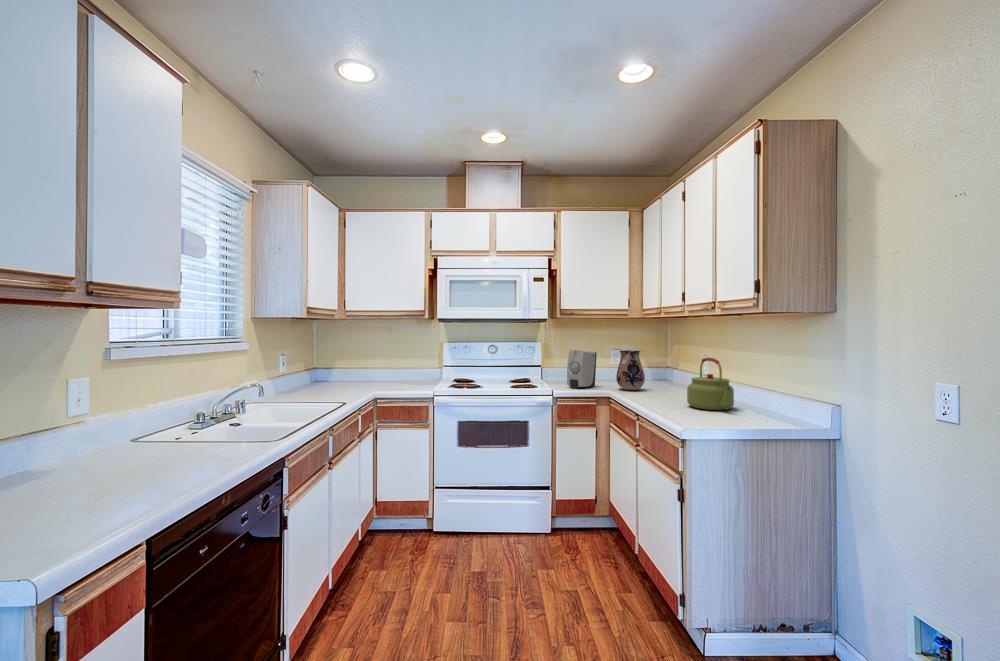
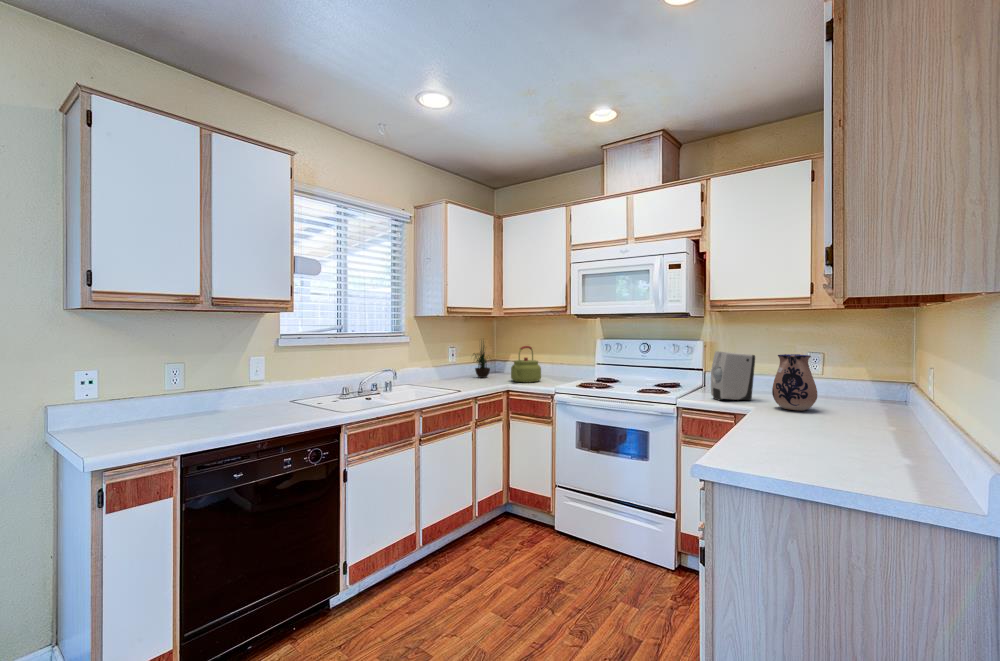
potted plant: none [306,336,336,388] -> present [475,345,490,378]
kettle: present [687,358,734,410] -> present [511,346,541,382]

